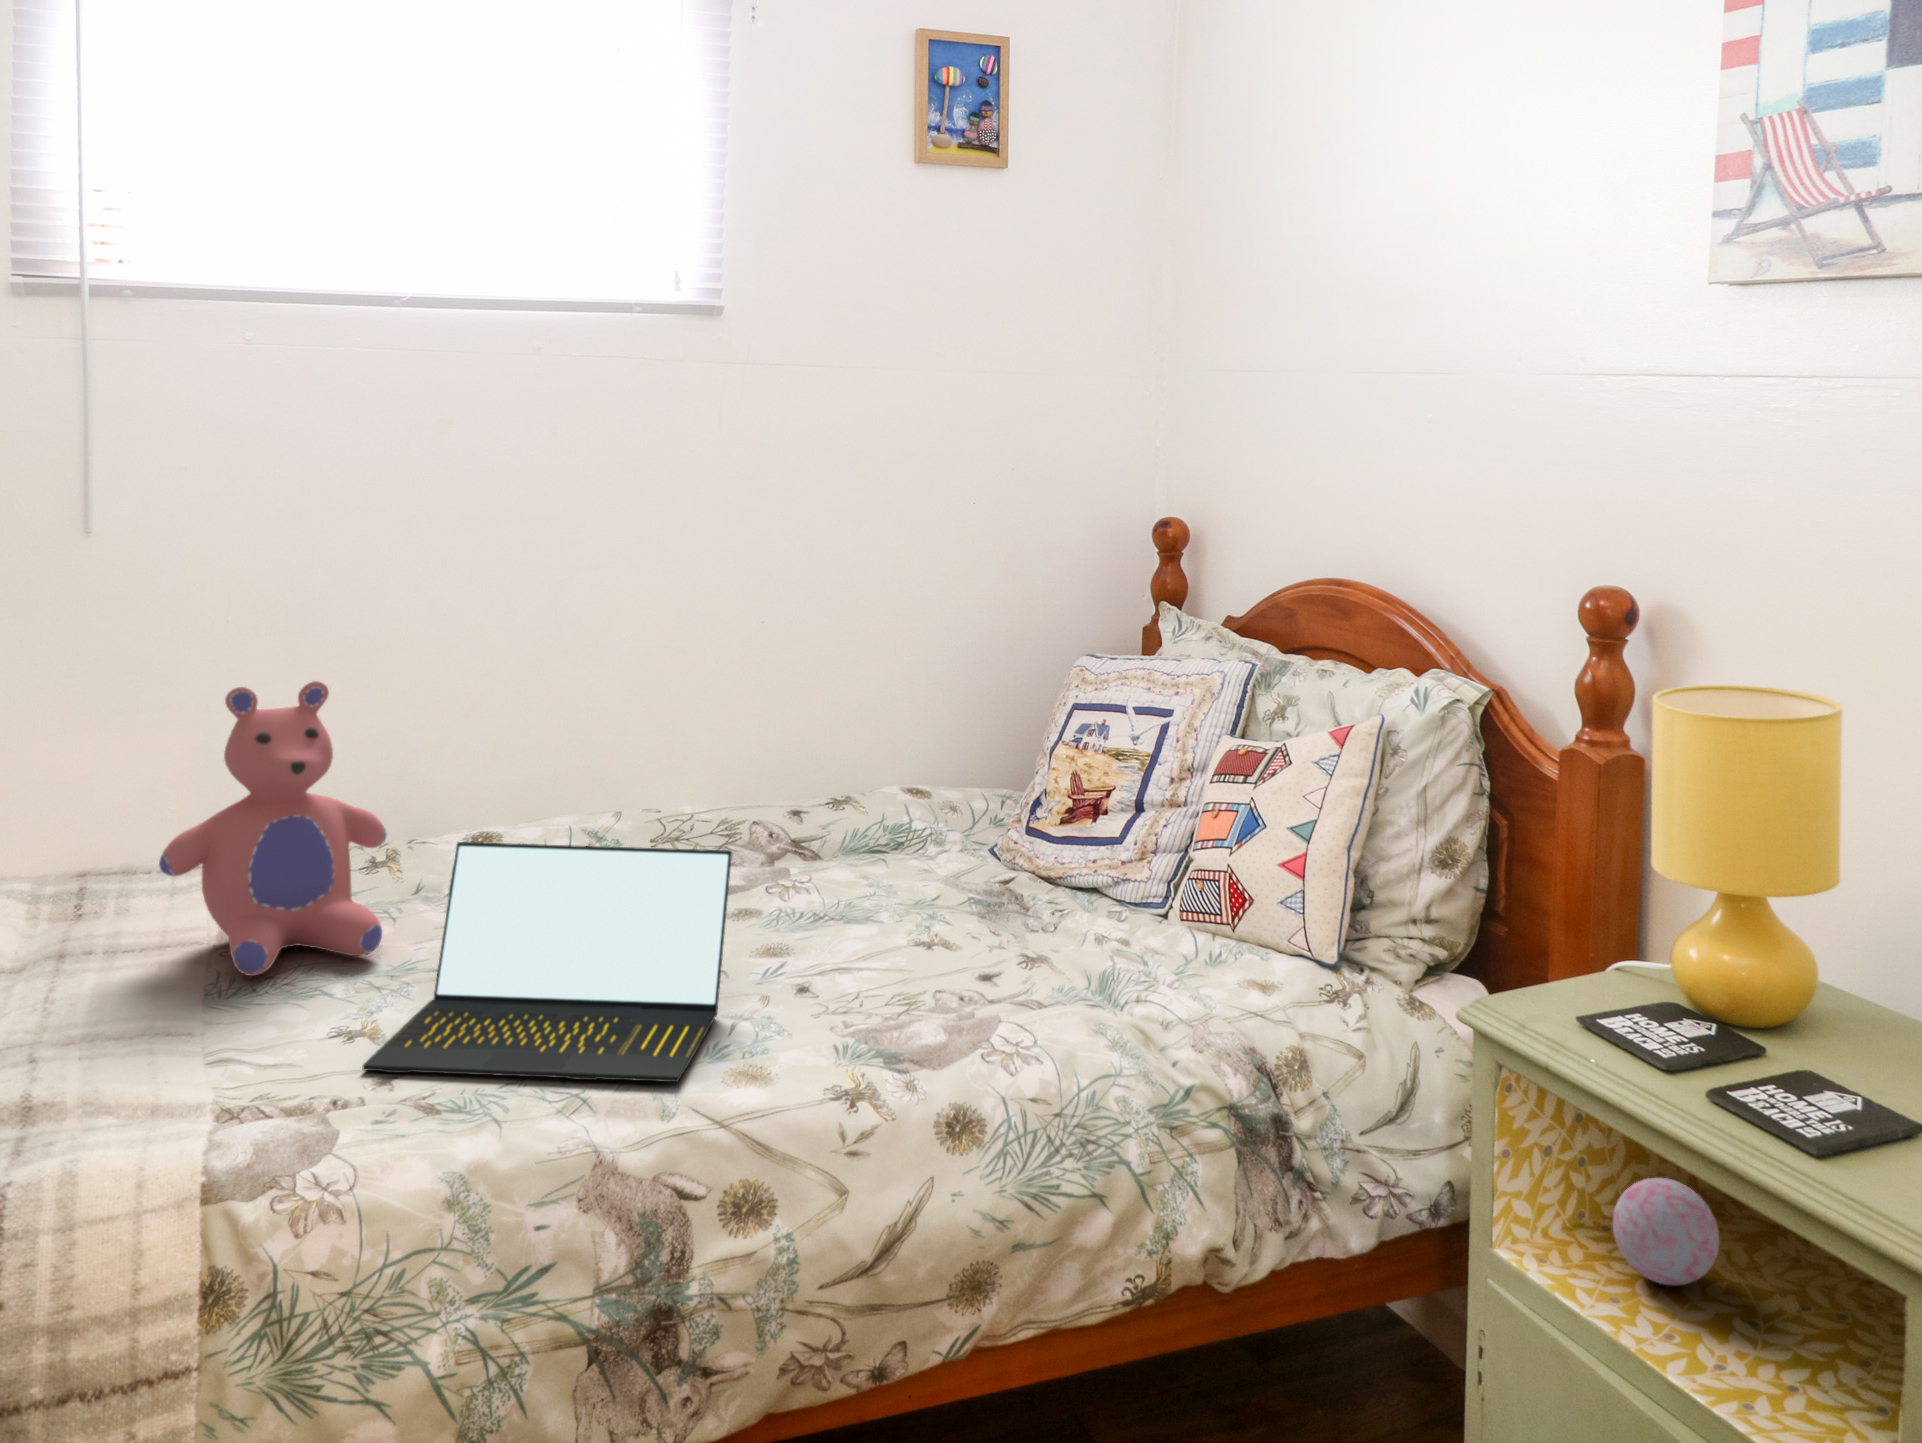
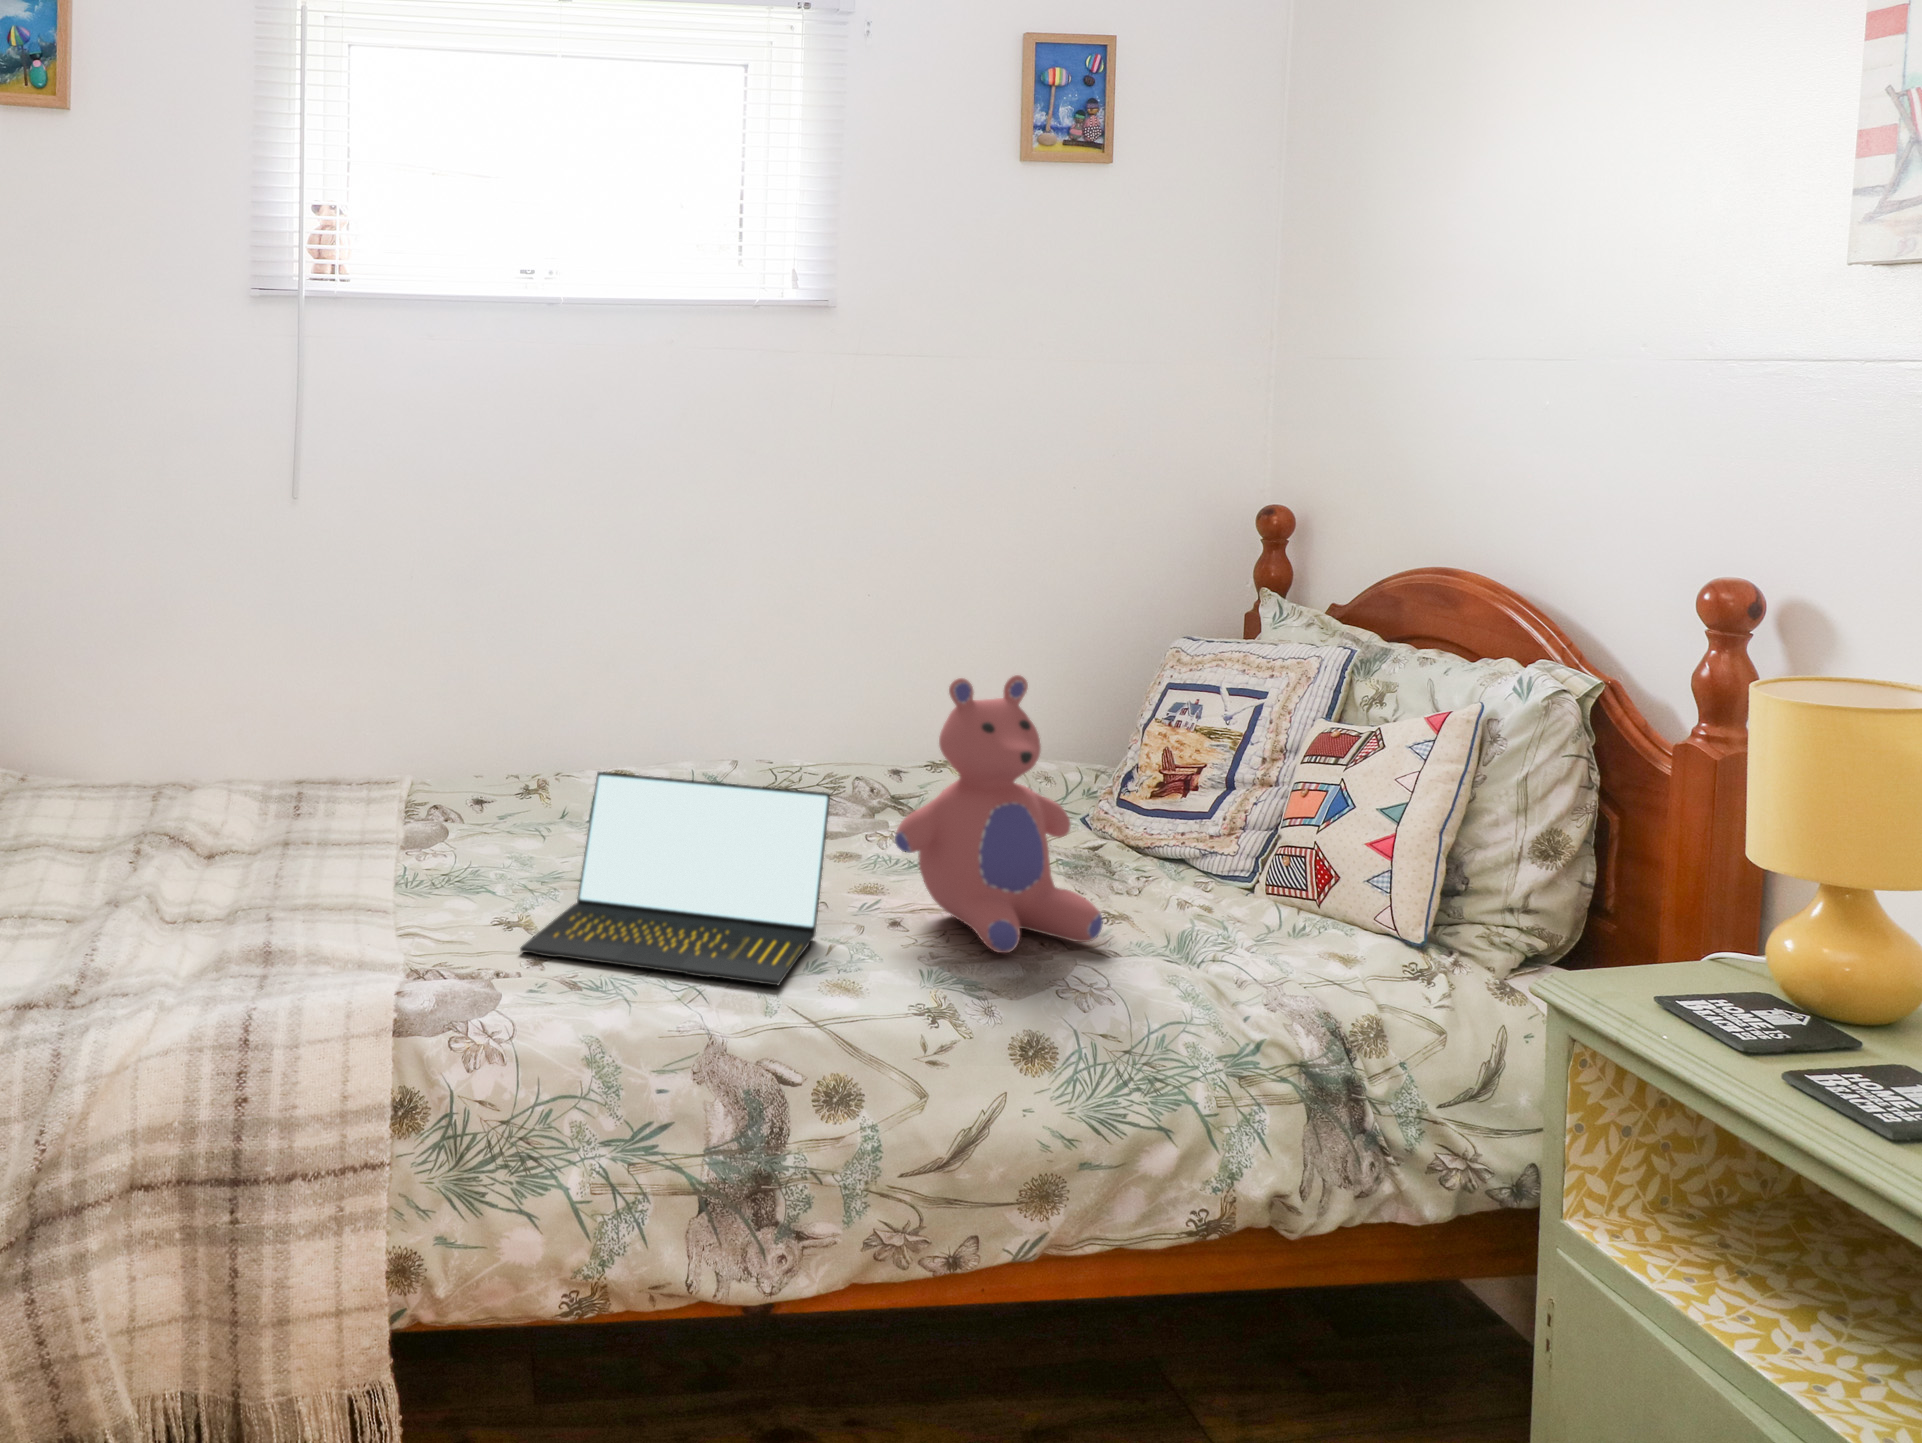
teddy bear: present [159,681,387,976] -> present [895,675,1103,953]
decorative ball: present [1613,1178,1719,1285] -> none [1698,1171,1819,1280]

